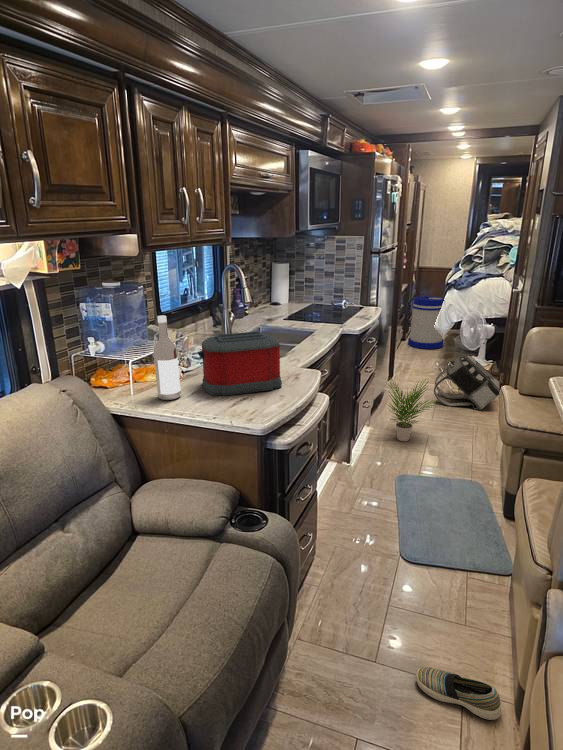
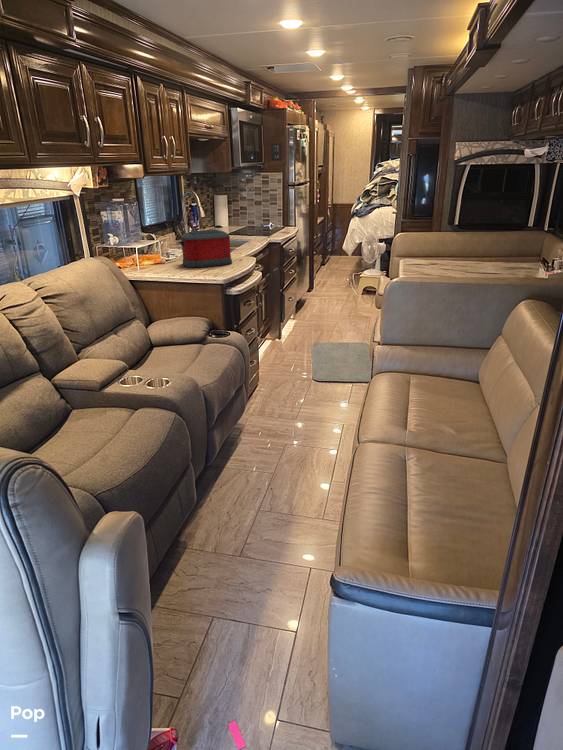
trash can: present [408,296,444,349] -> none [325,227,353,270]
wine bottle: present [154,315,181,400] -> none [154,217,172,270]
backpack: present [434,355,500,410] -> none [341,265,388,306]
potted plant: present [389,379,437,441] -> none [296,279,340,325]
shoe: present [415,667,501,720] -> none [317,414,361,430]

